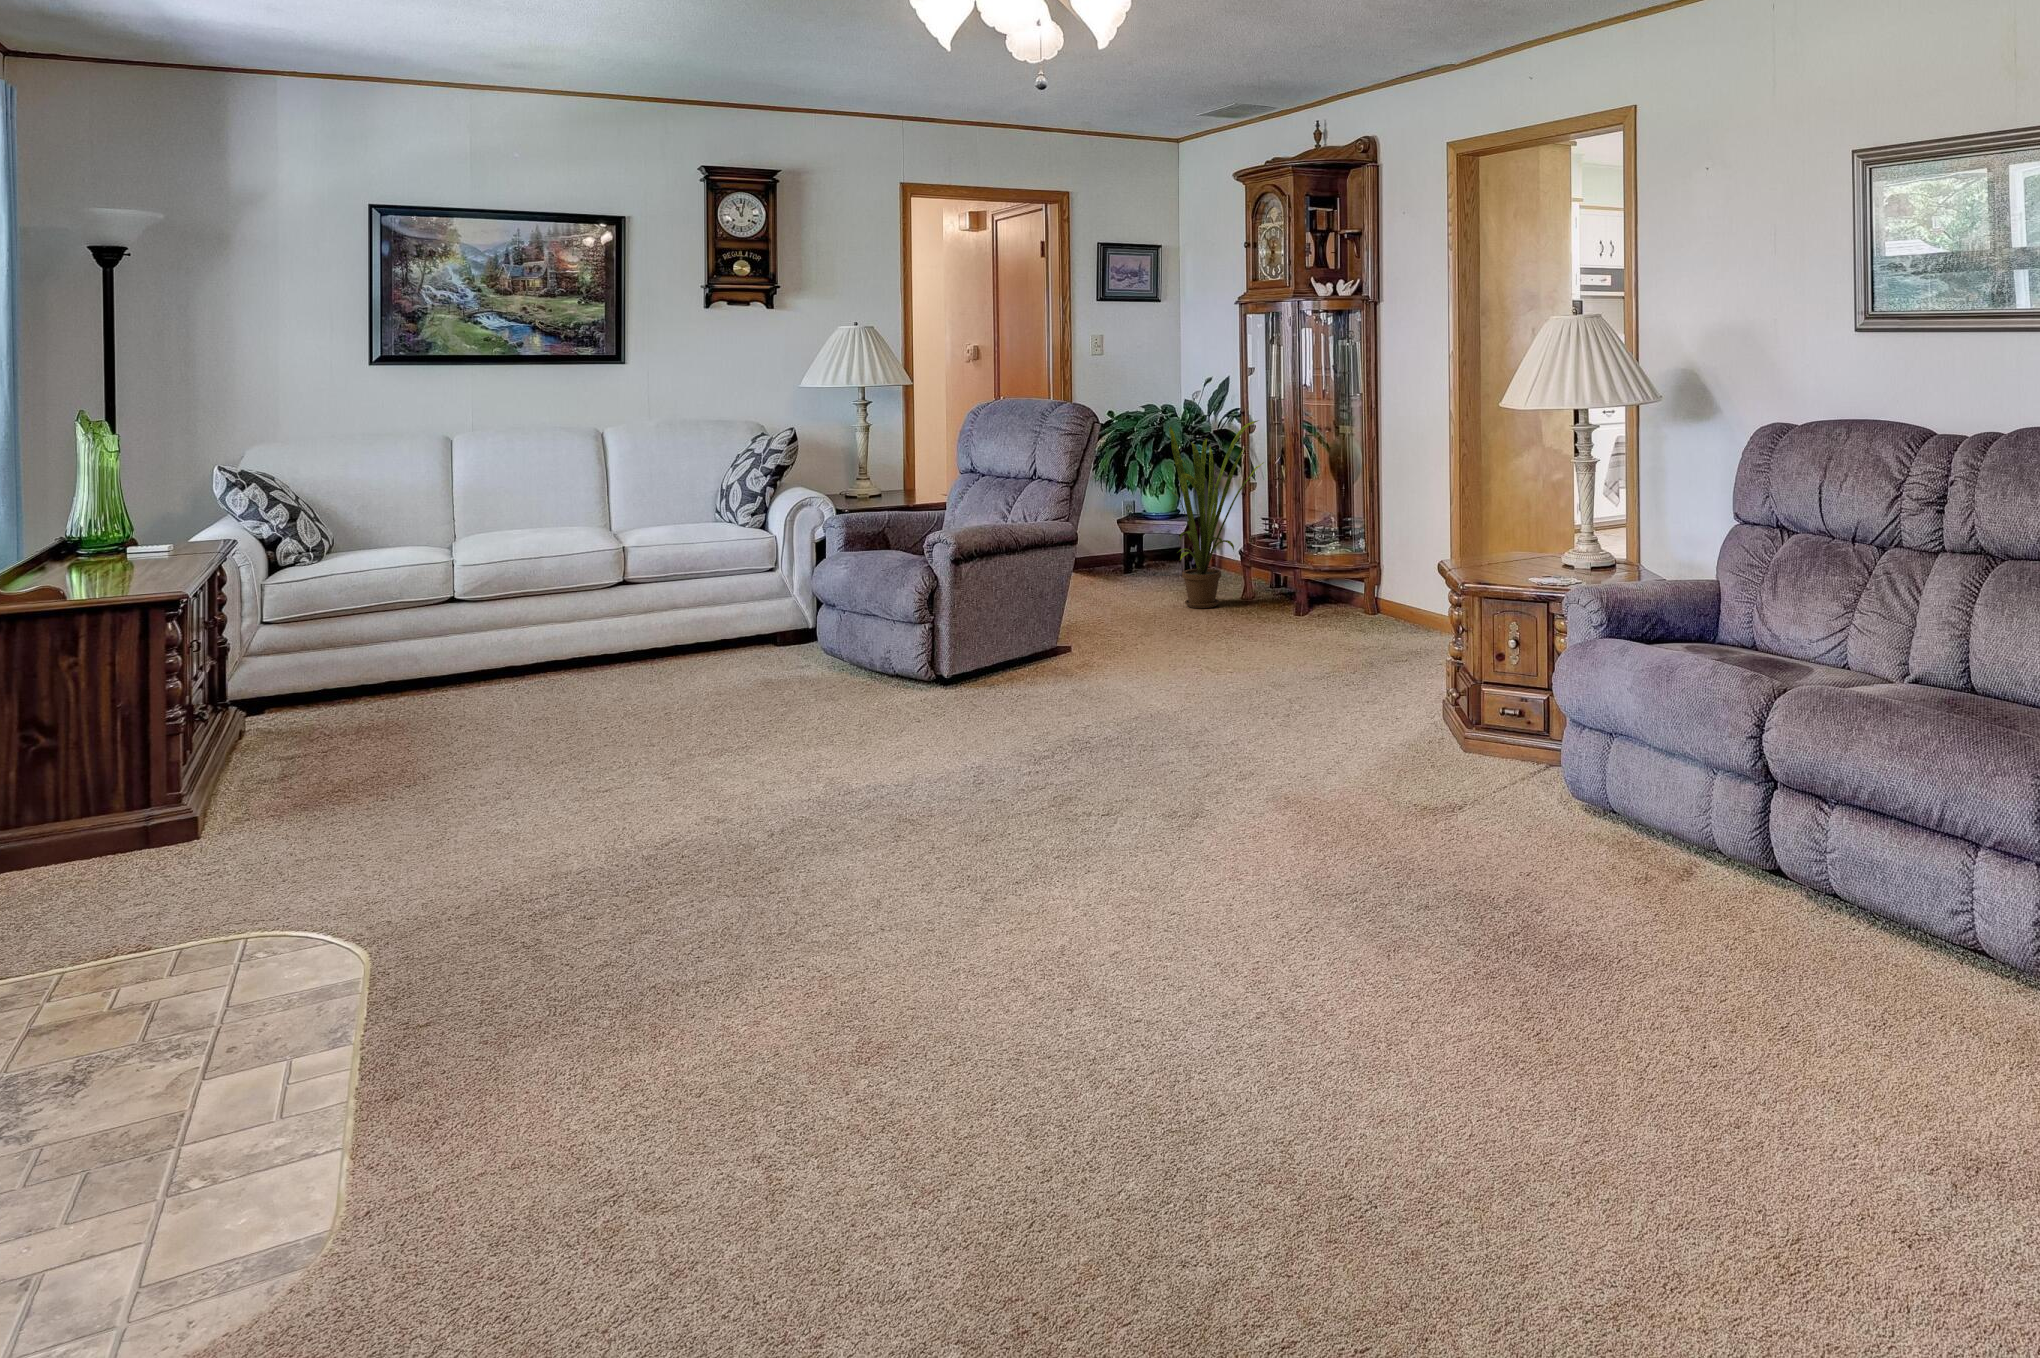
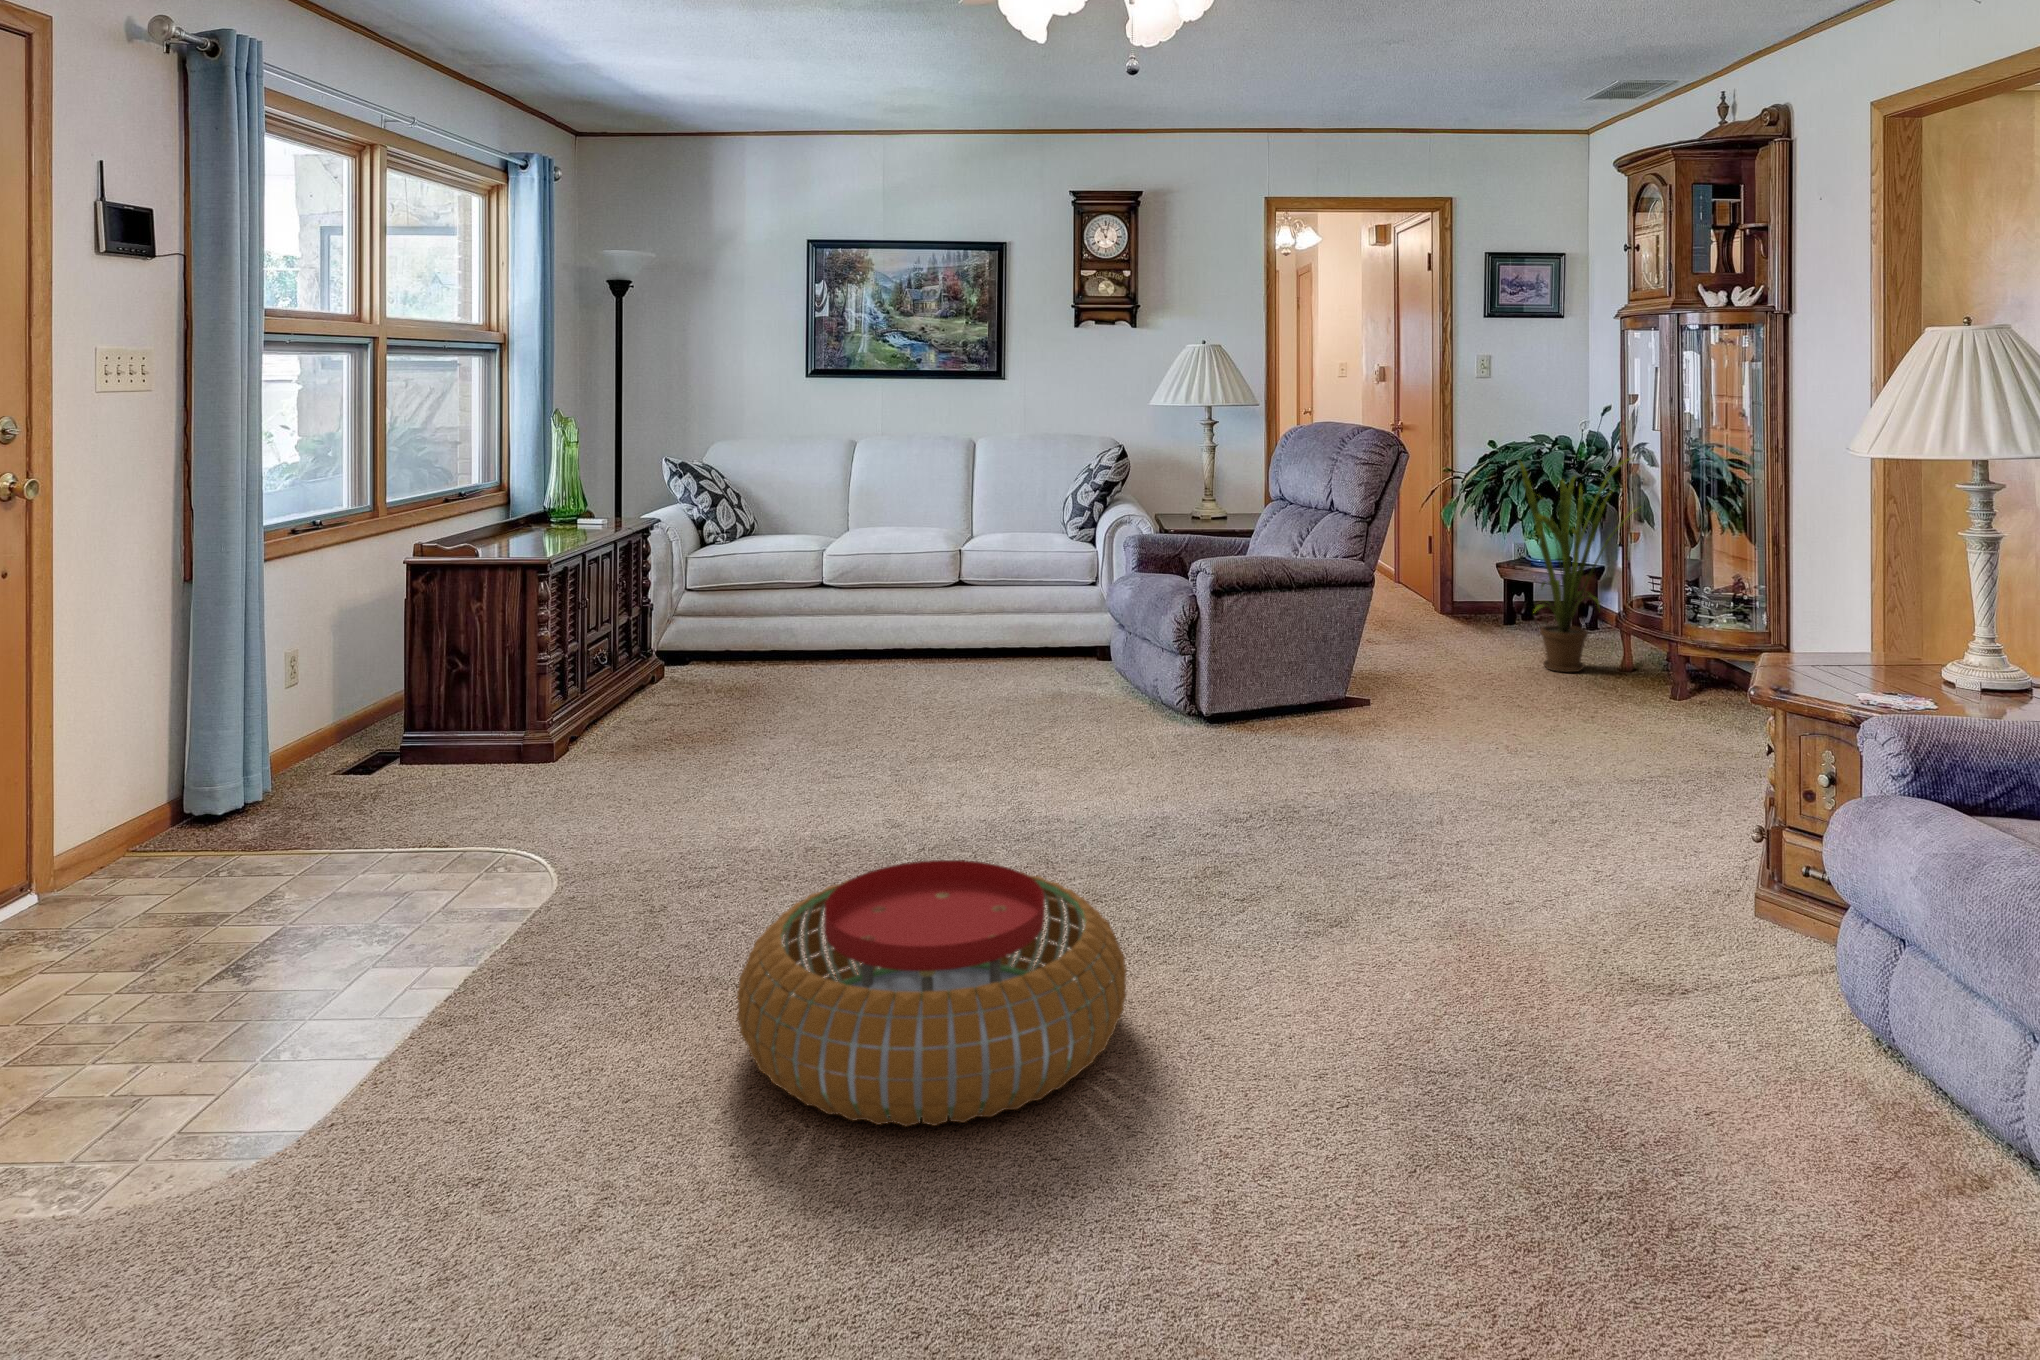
pouf: none [753,803,1109,1030] -> present [737,860,1127,1126]

